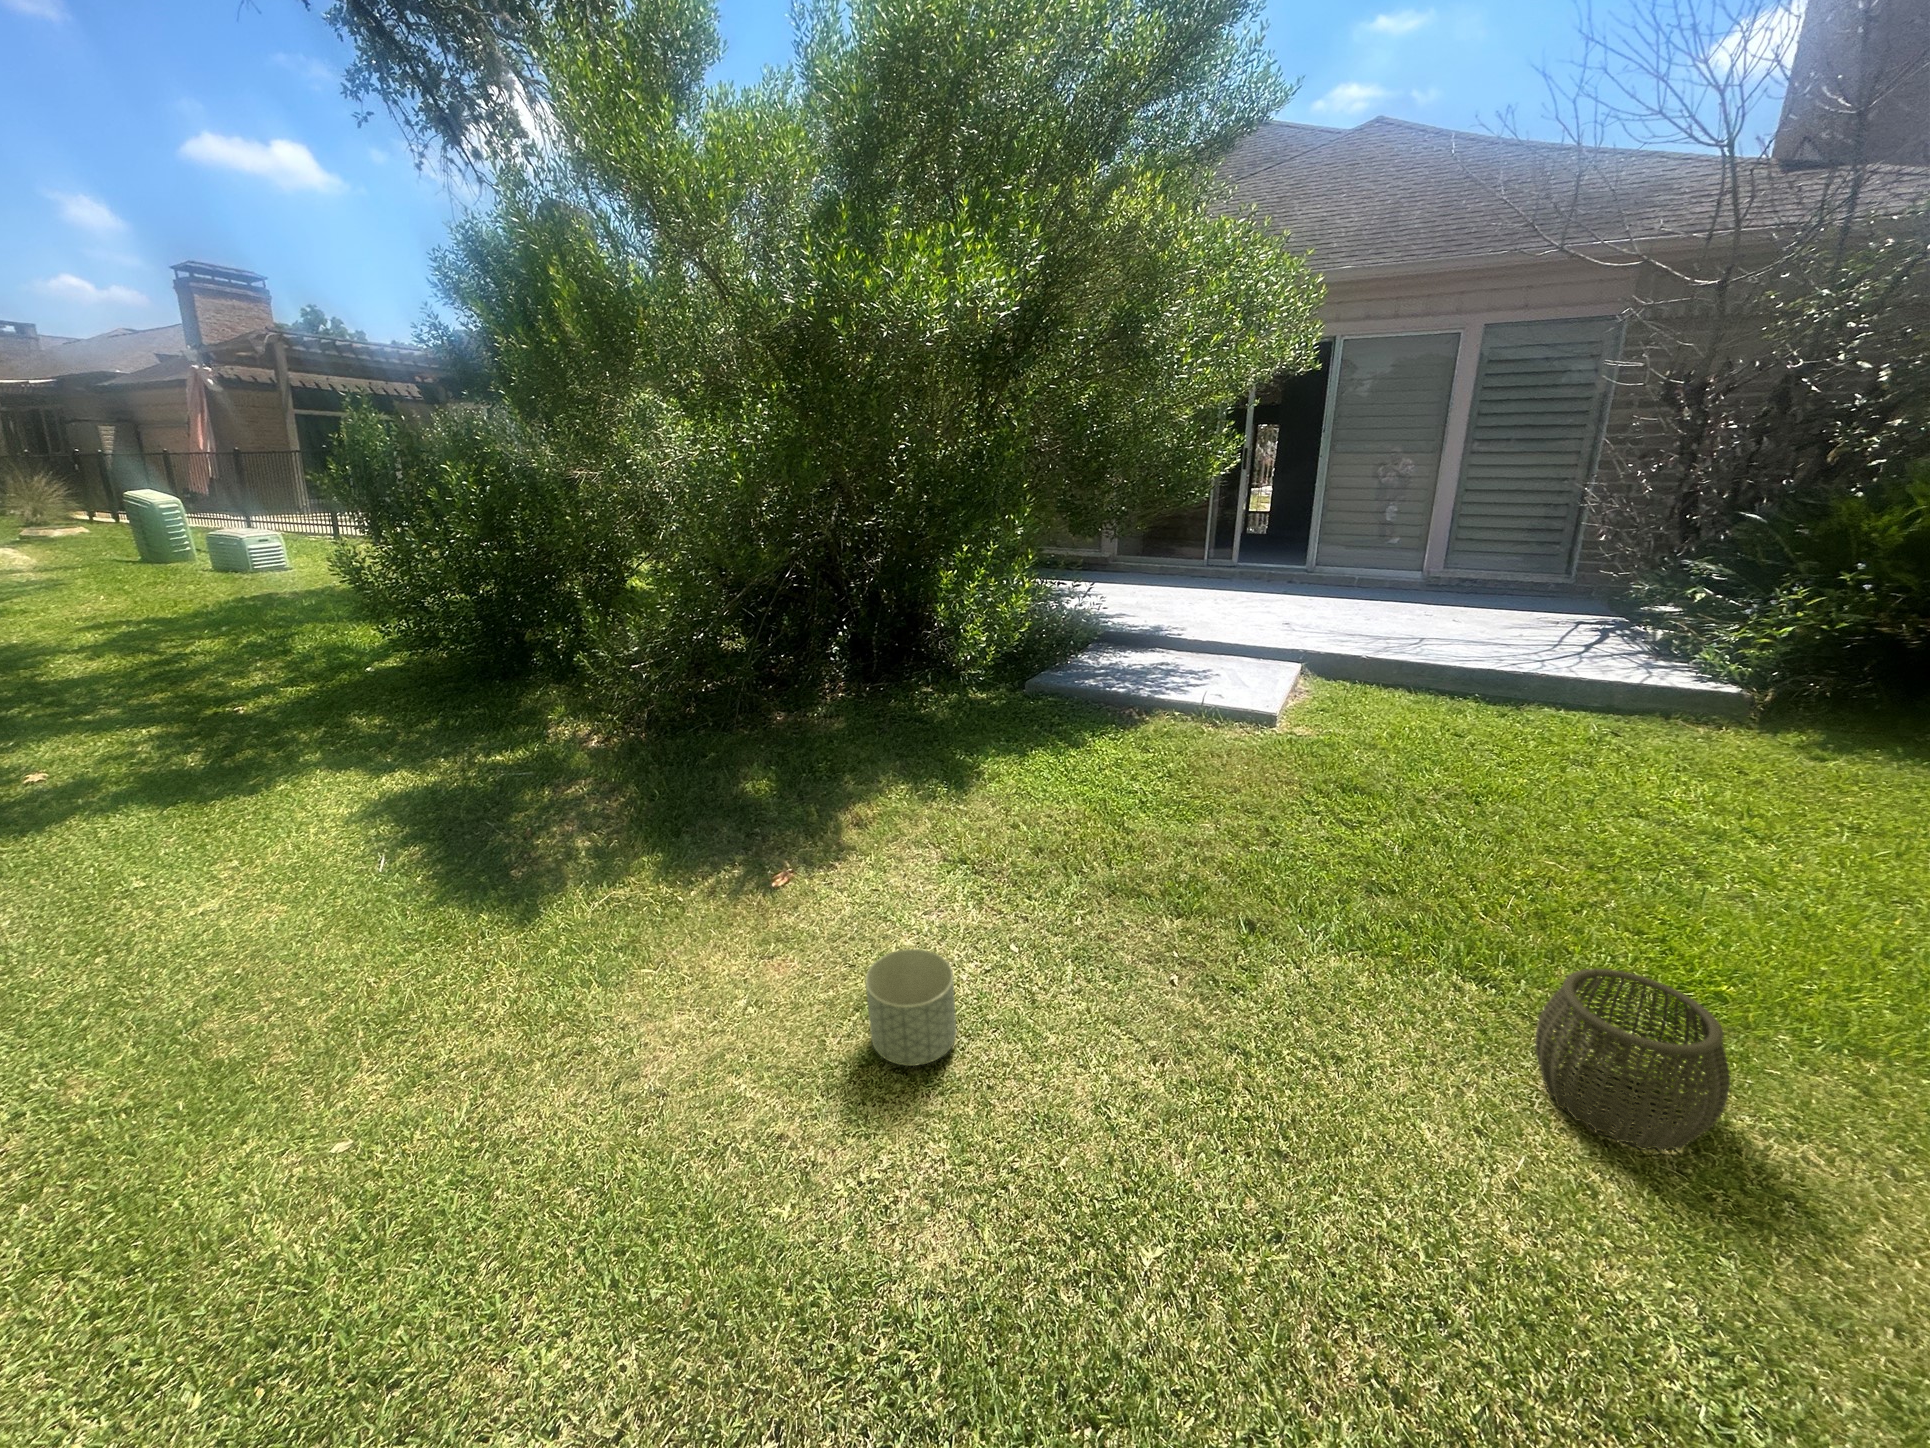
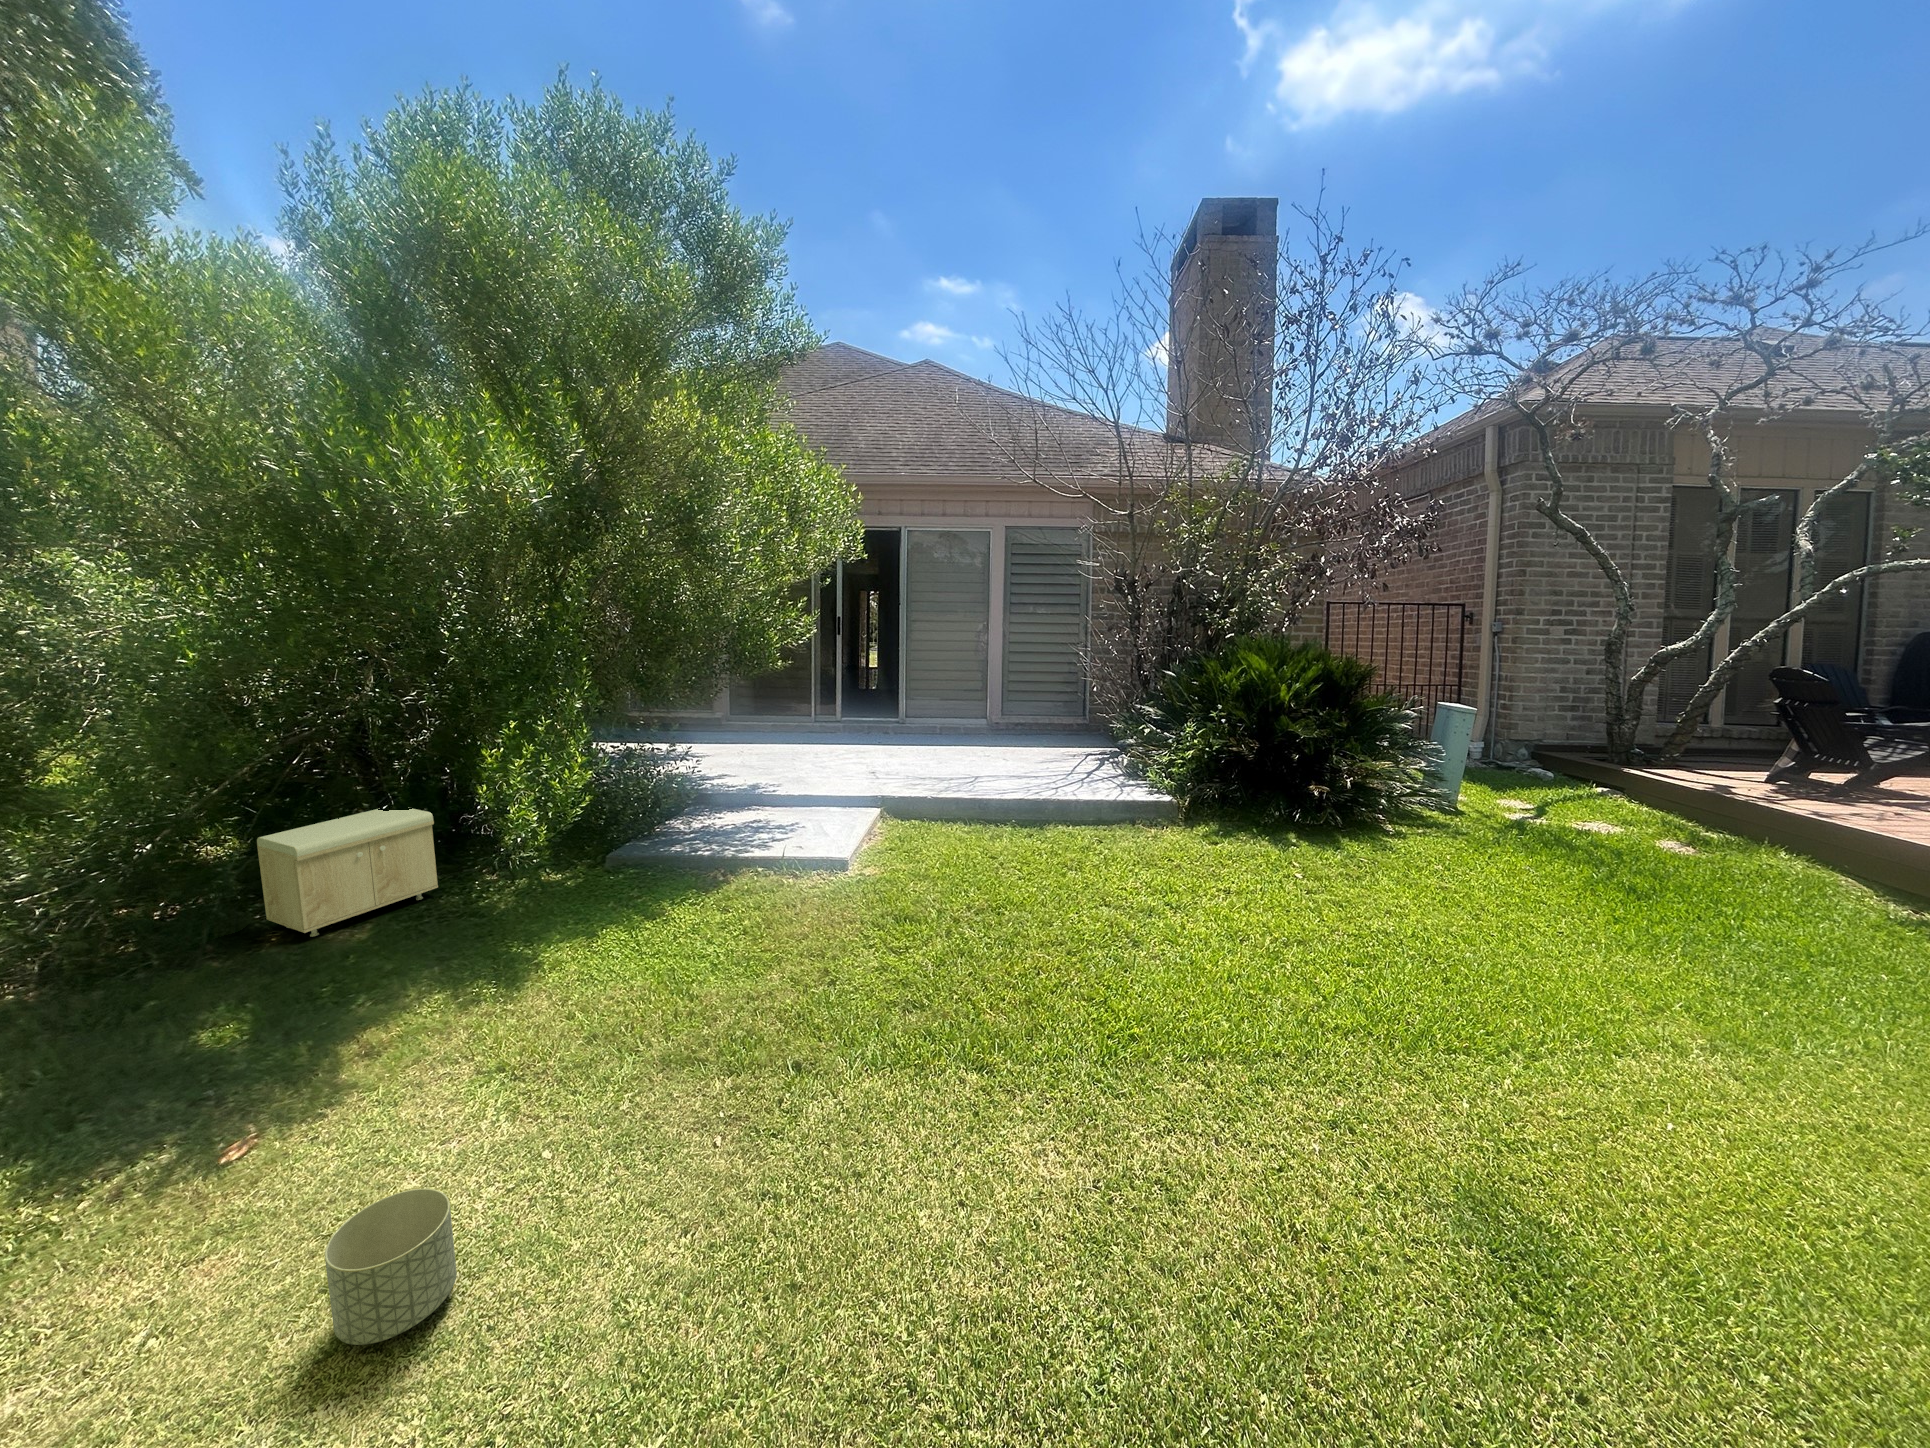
storage bench: none [770,621,890,723] -> present [257,808,438,937]
woven basket: present [1535,969,1731,1151] -> none [986,1033,1094,1171]

